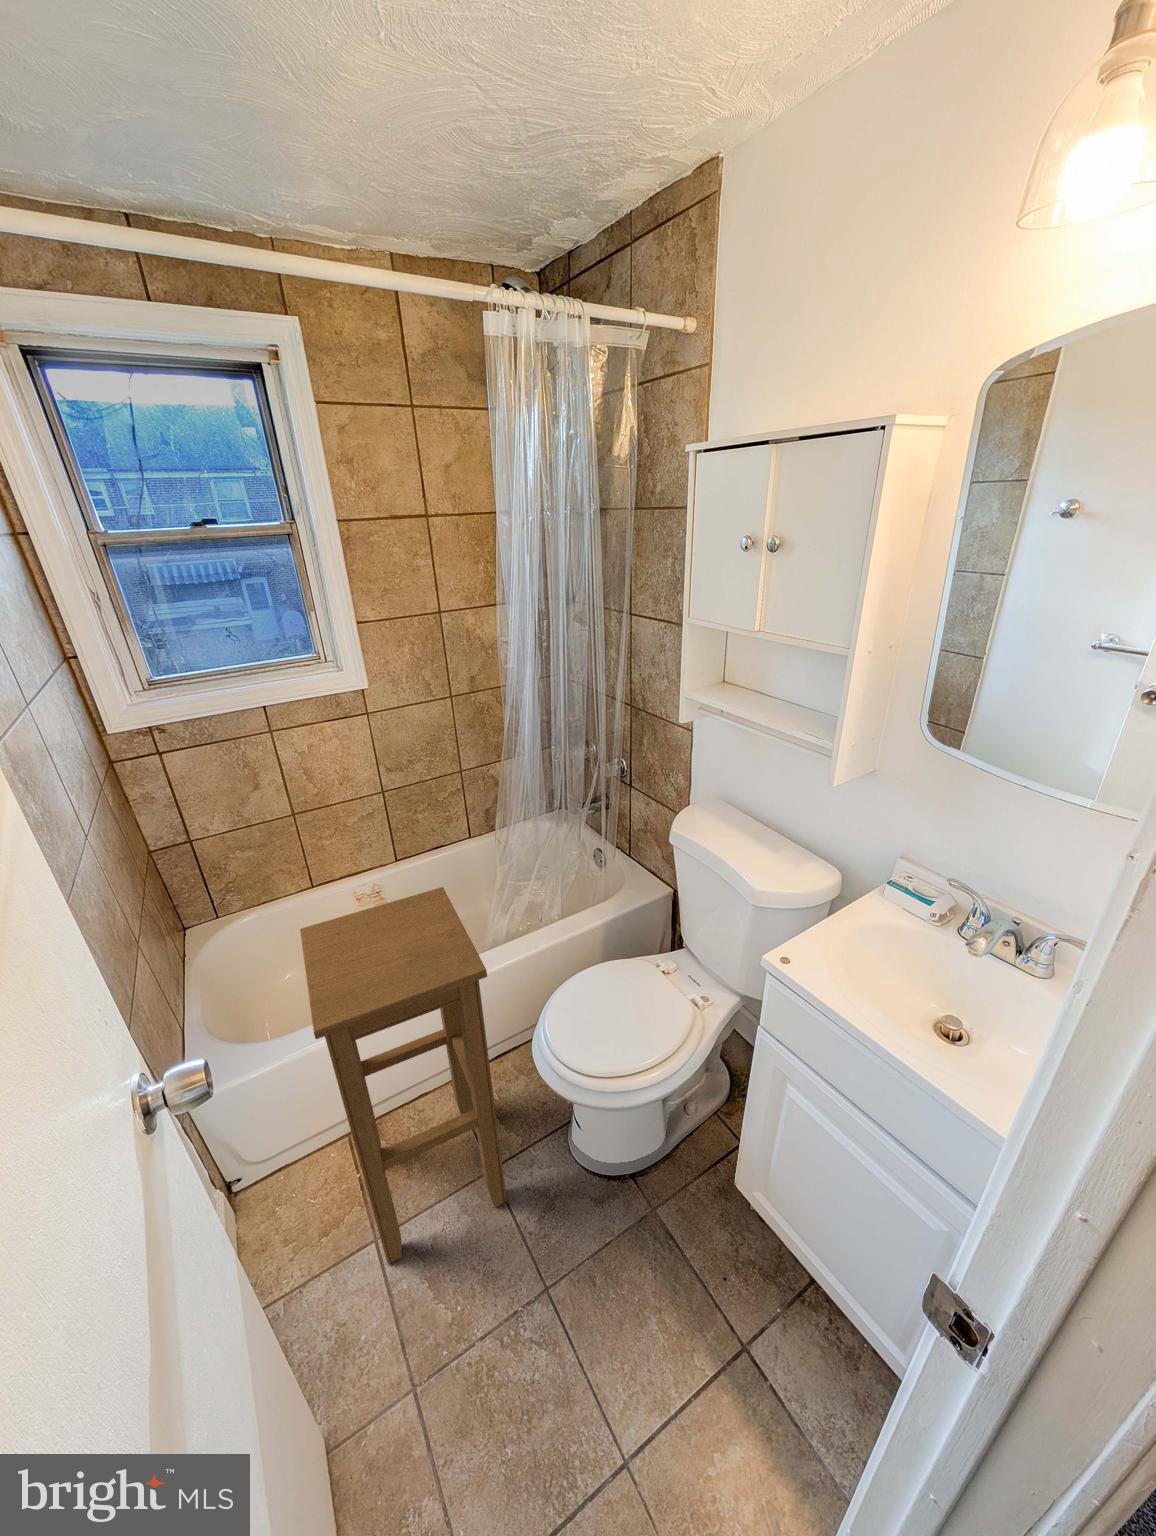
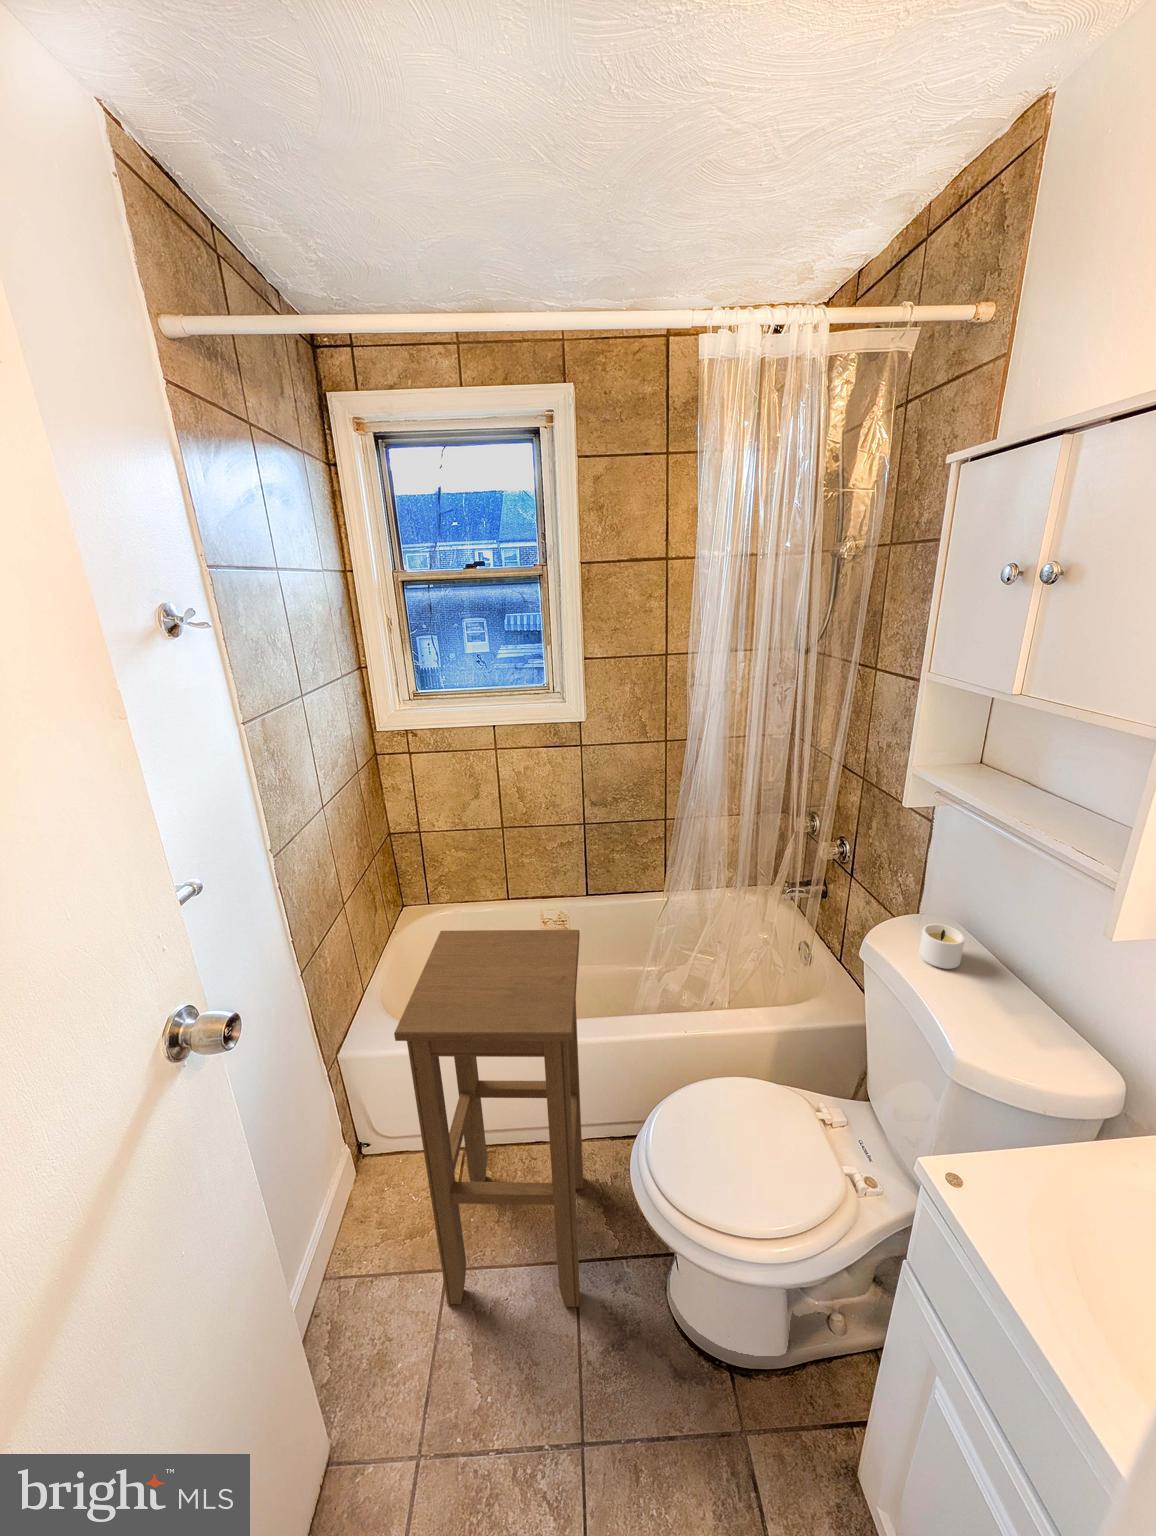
candle: none [710,804,748,837] -> present [919,924,965,969]

